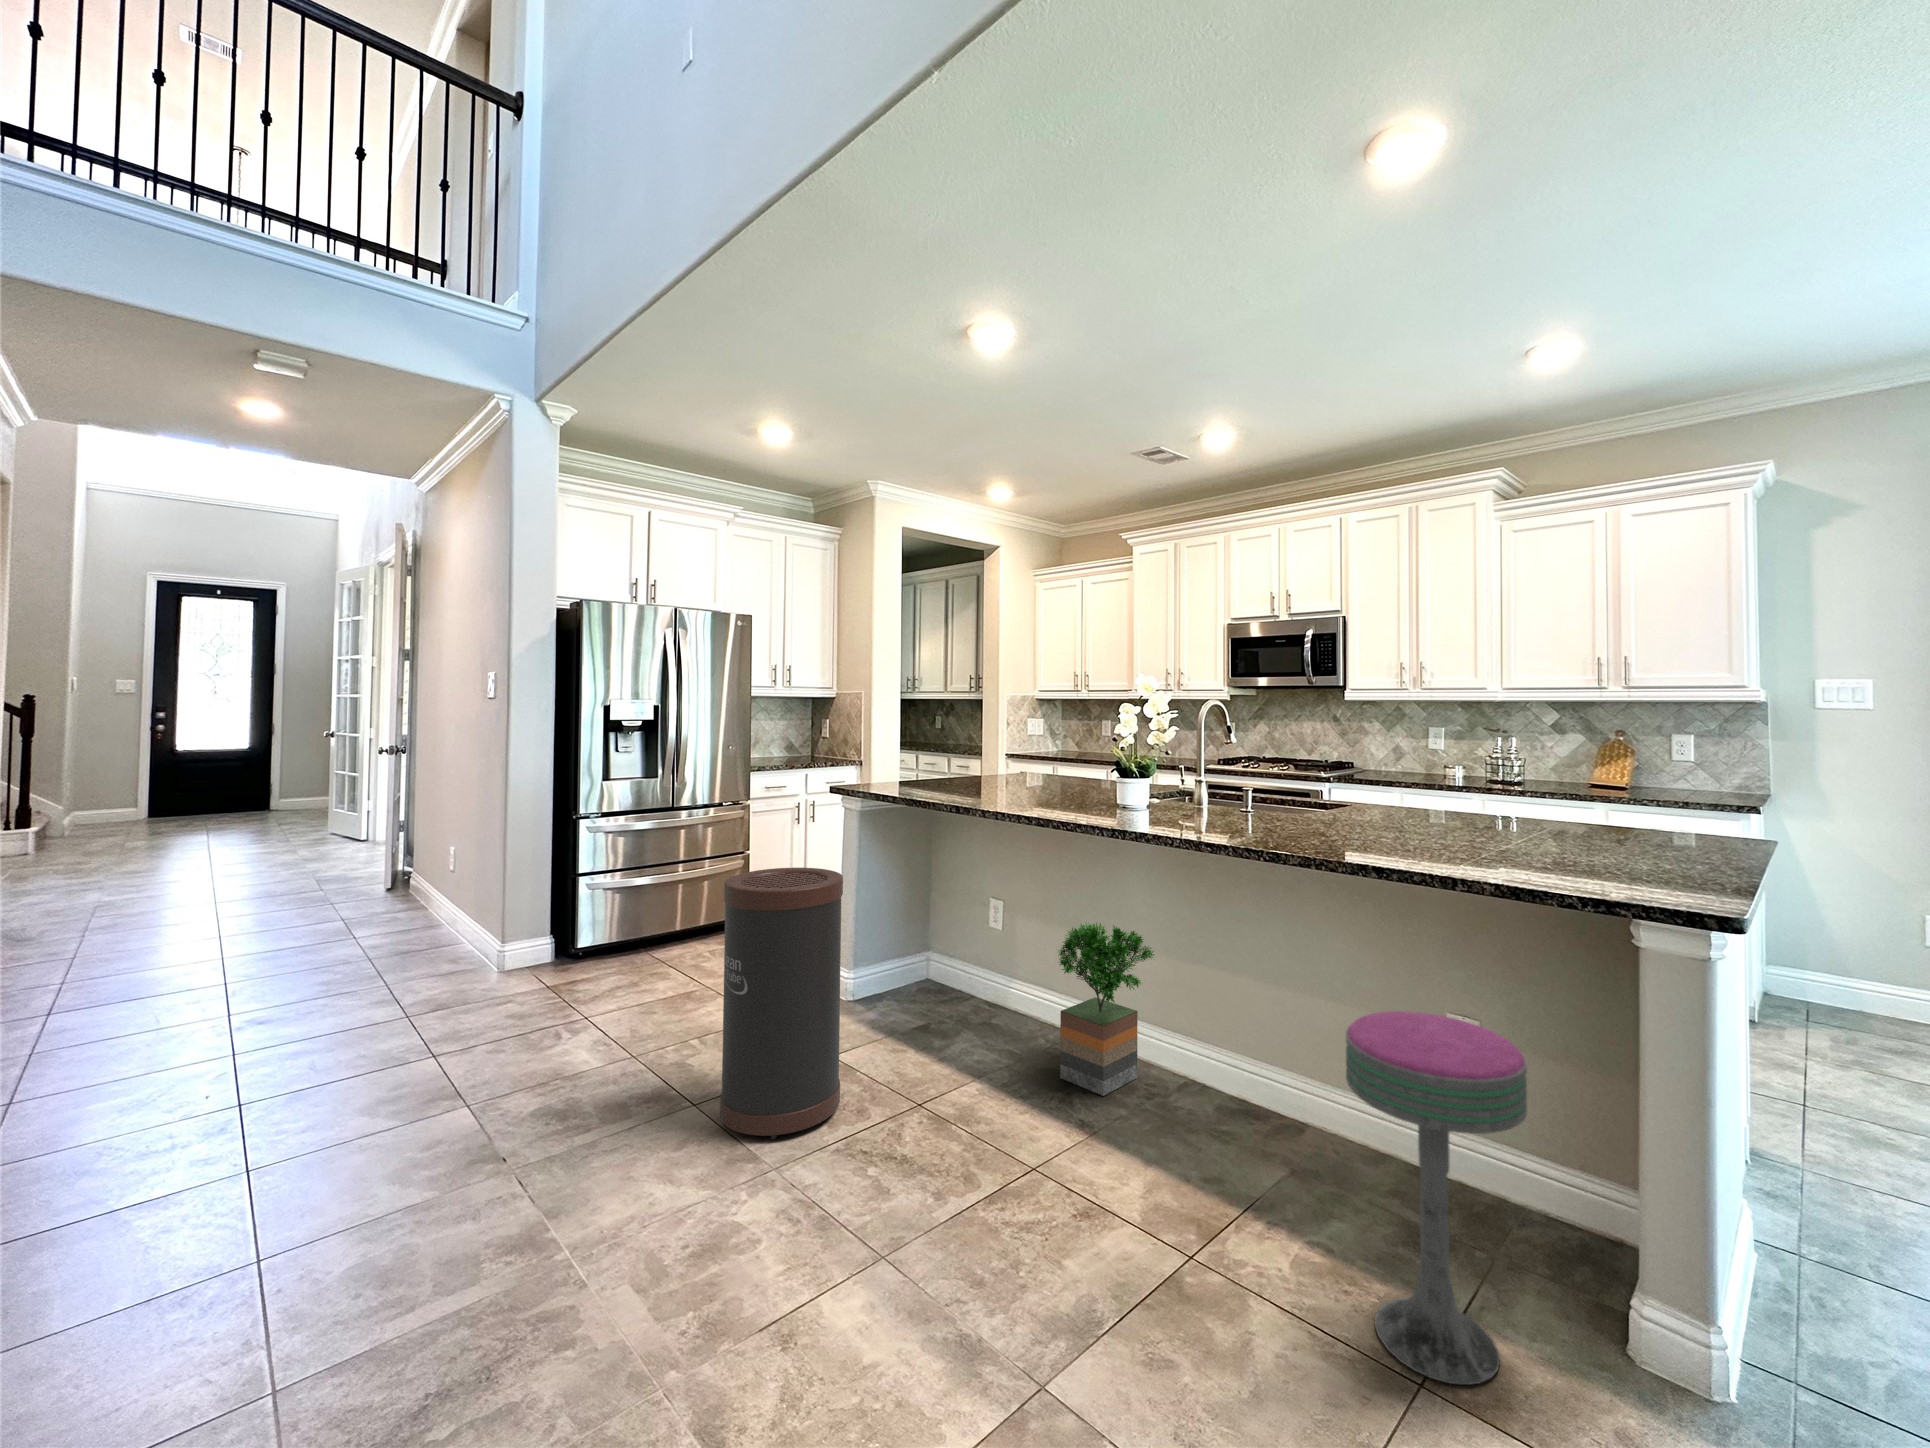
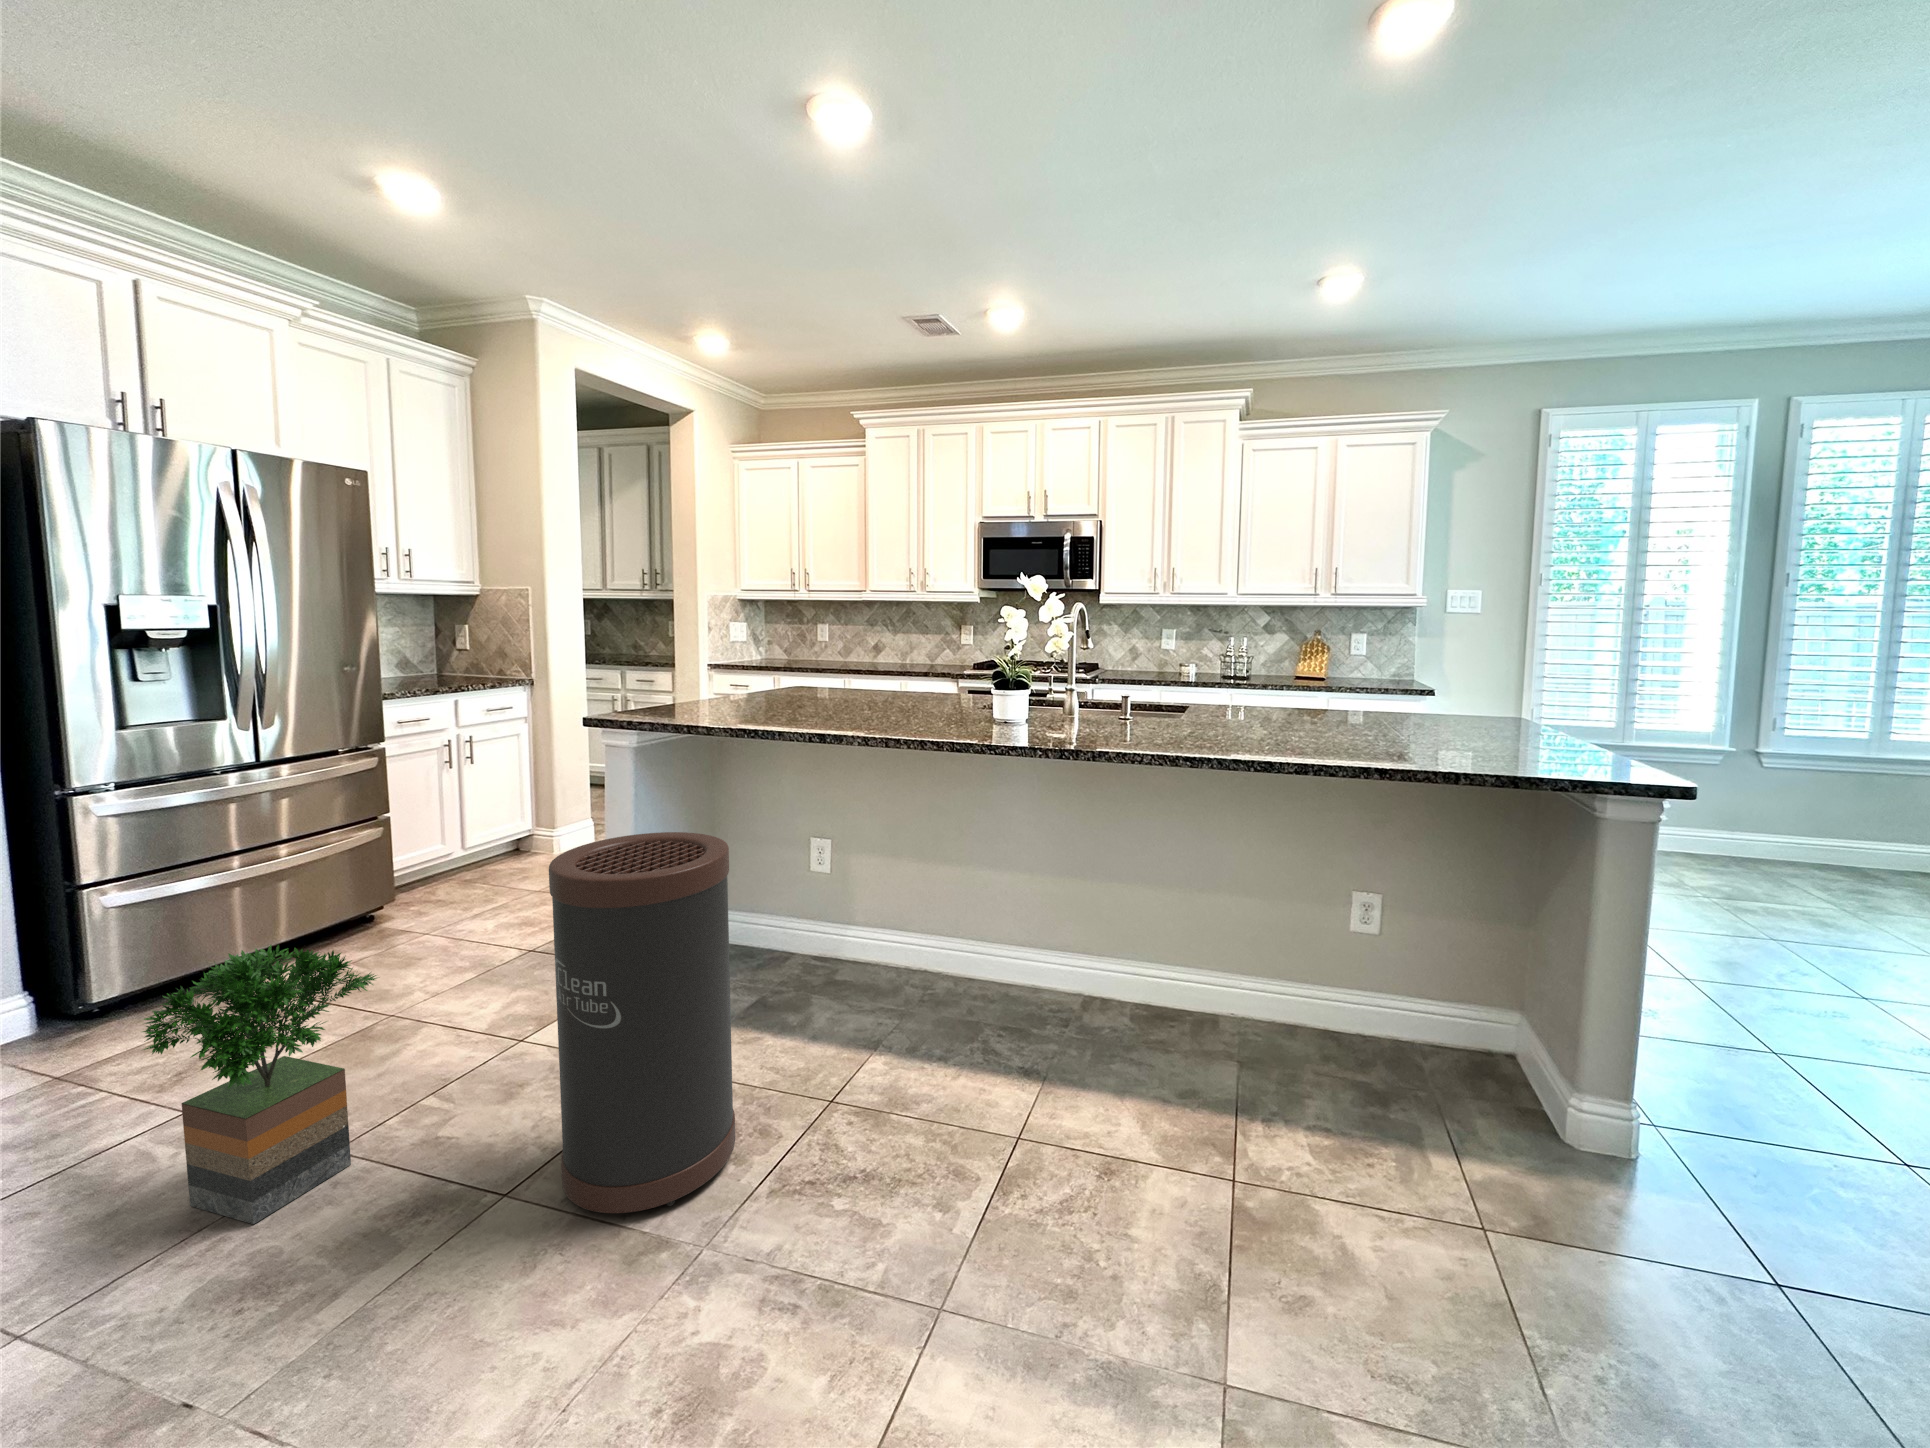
potted tree: present [1058,923,1155,1096] -> present [142,945,377,1224]
bar stool: present [1346,1011,1527,1385] -> none [1389,899,1565,1221]

